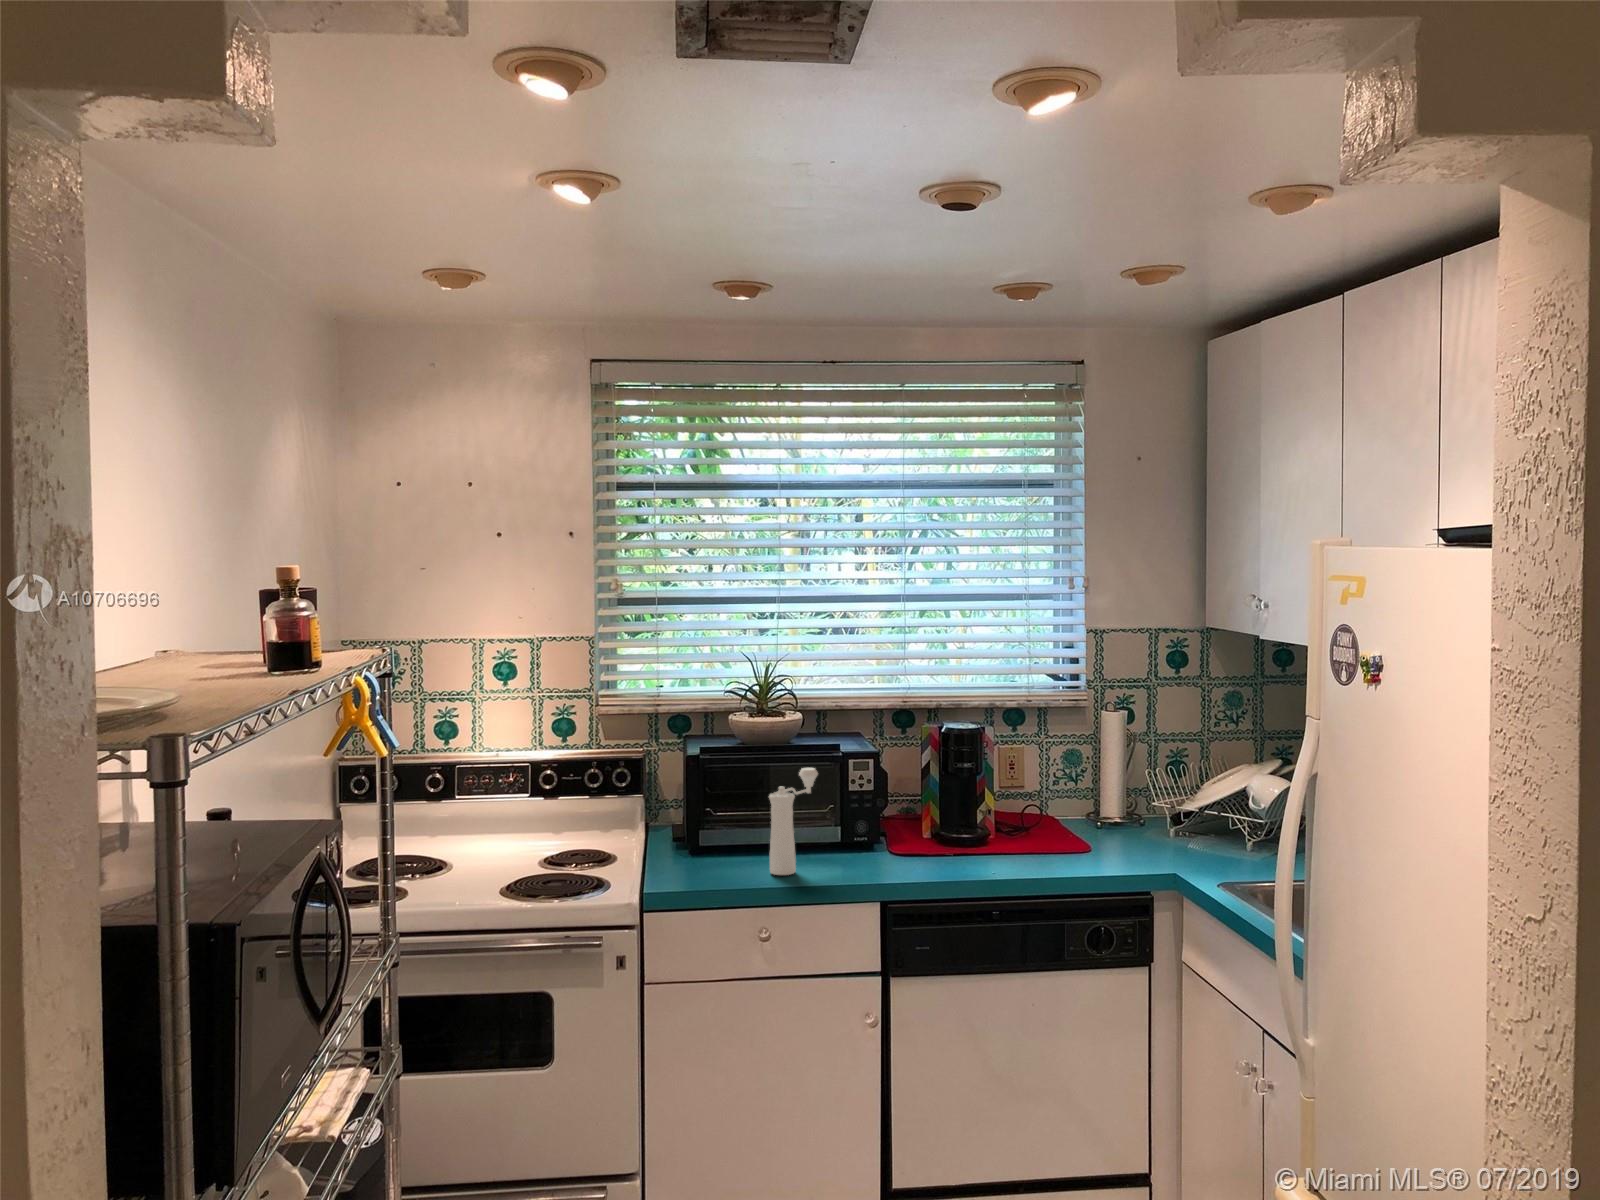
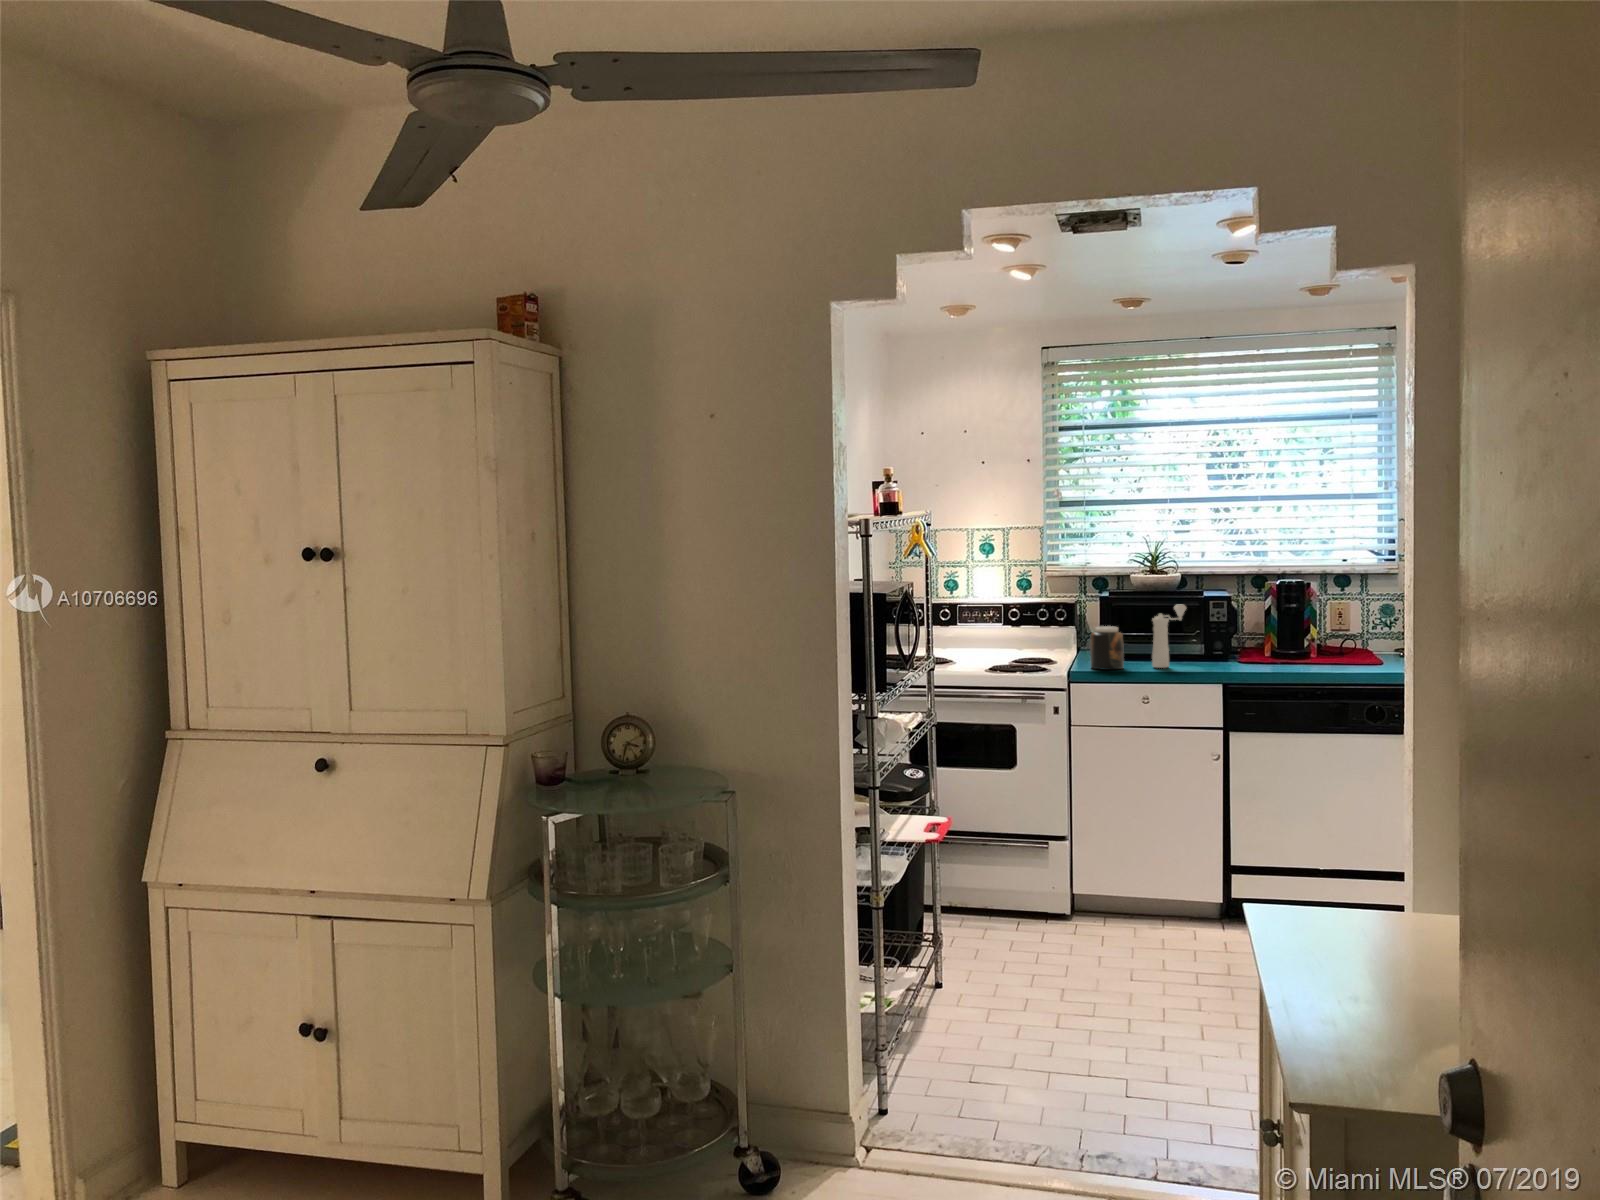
jar: none [672,809,725,885] -> present [1090,626,1124,670]

